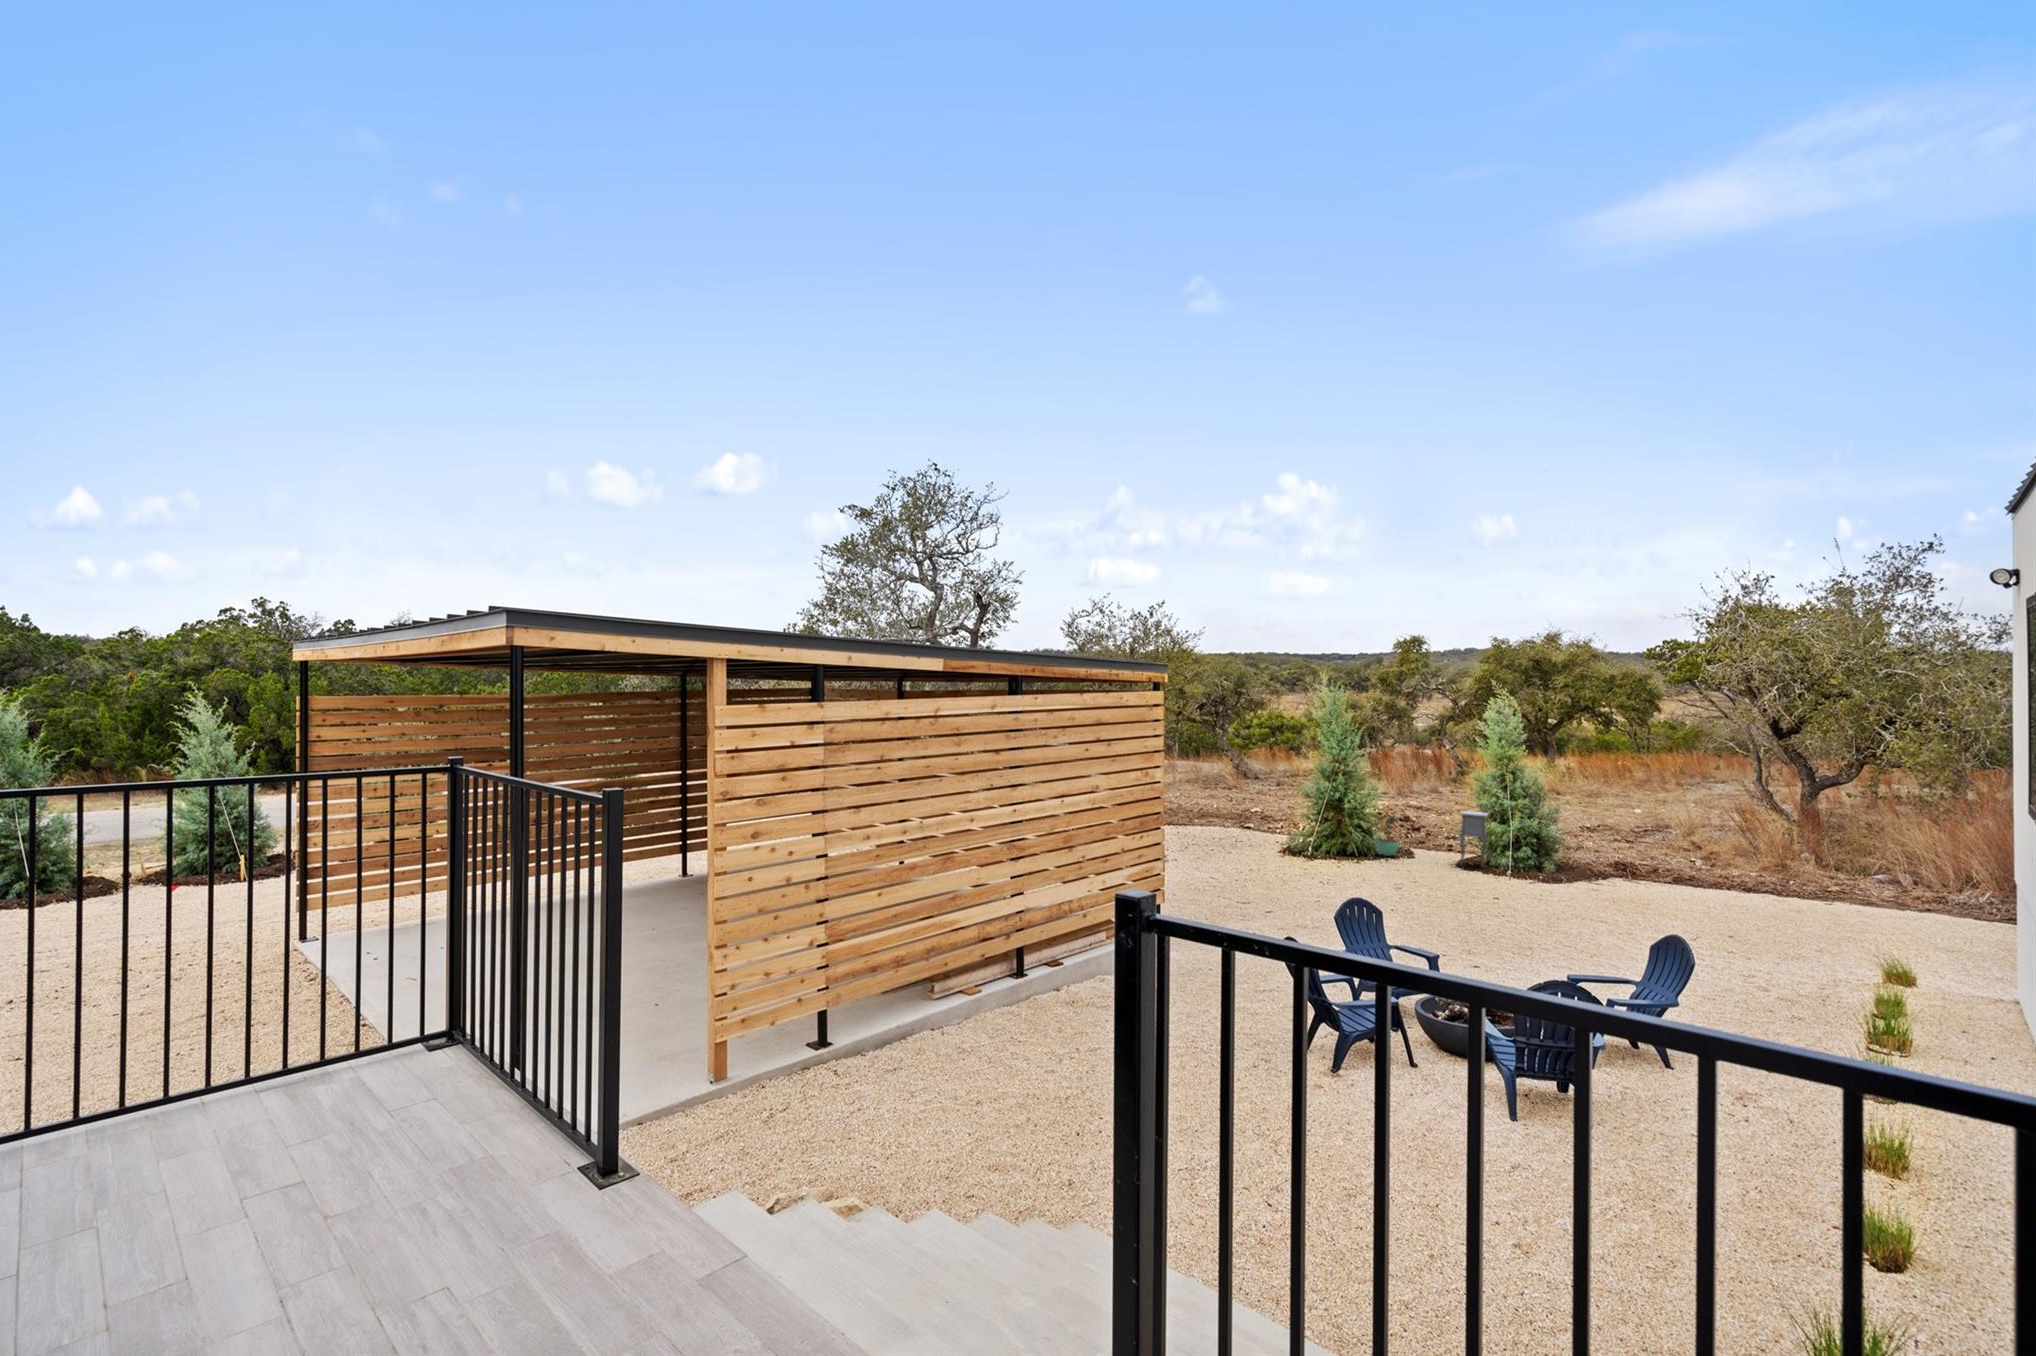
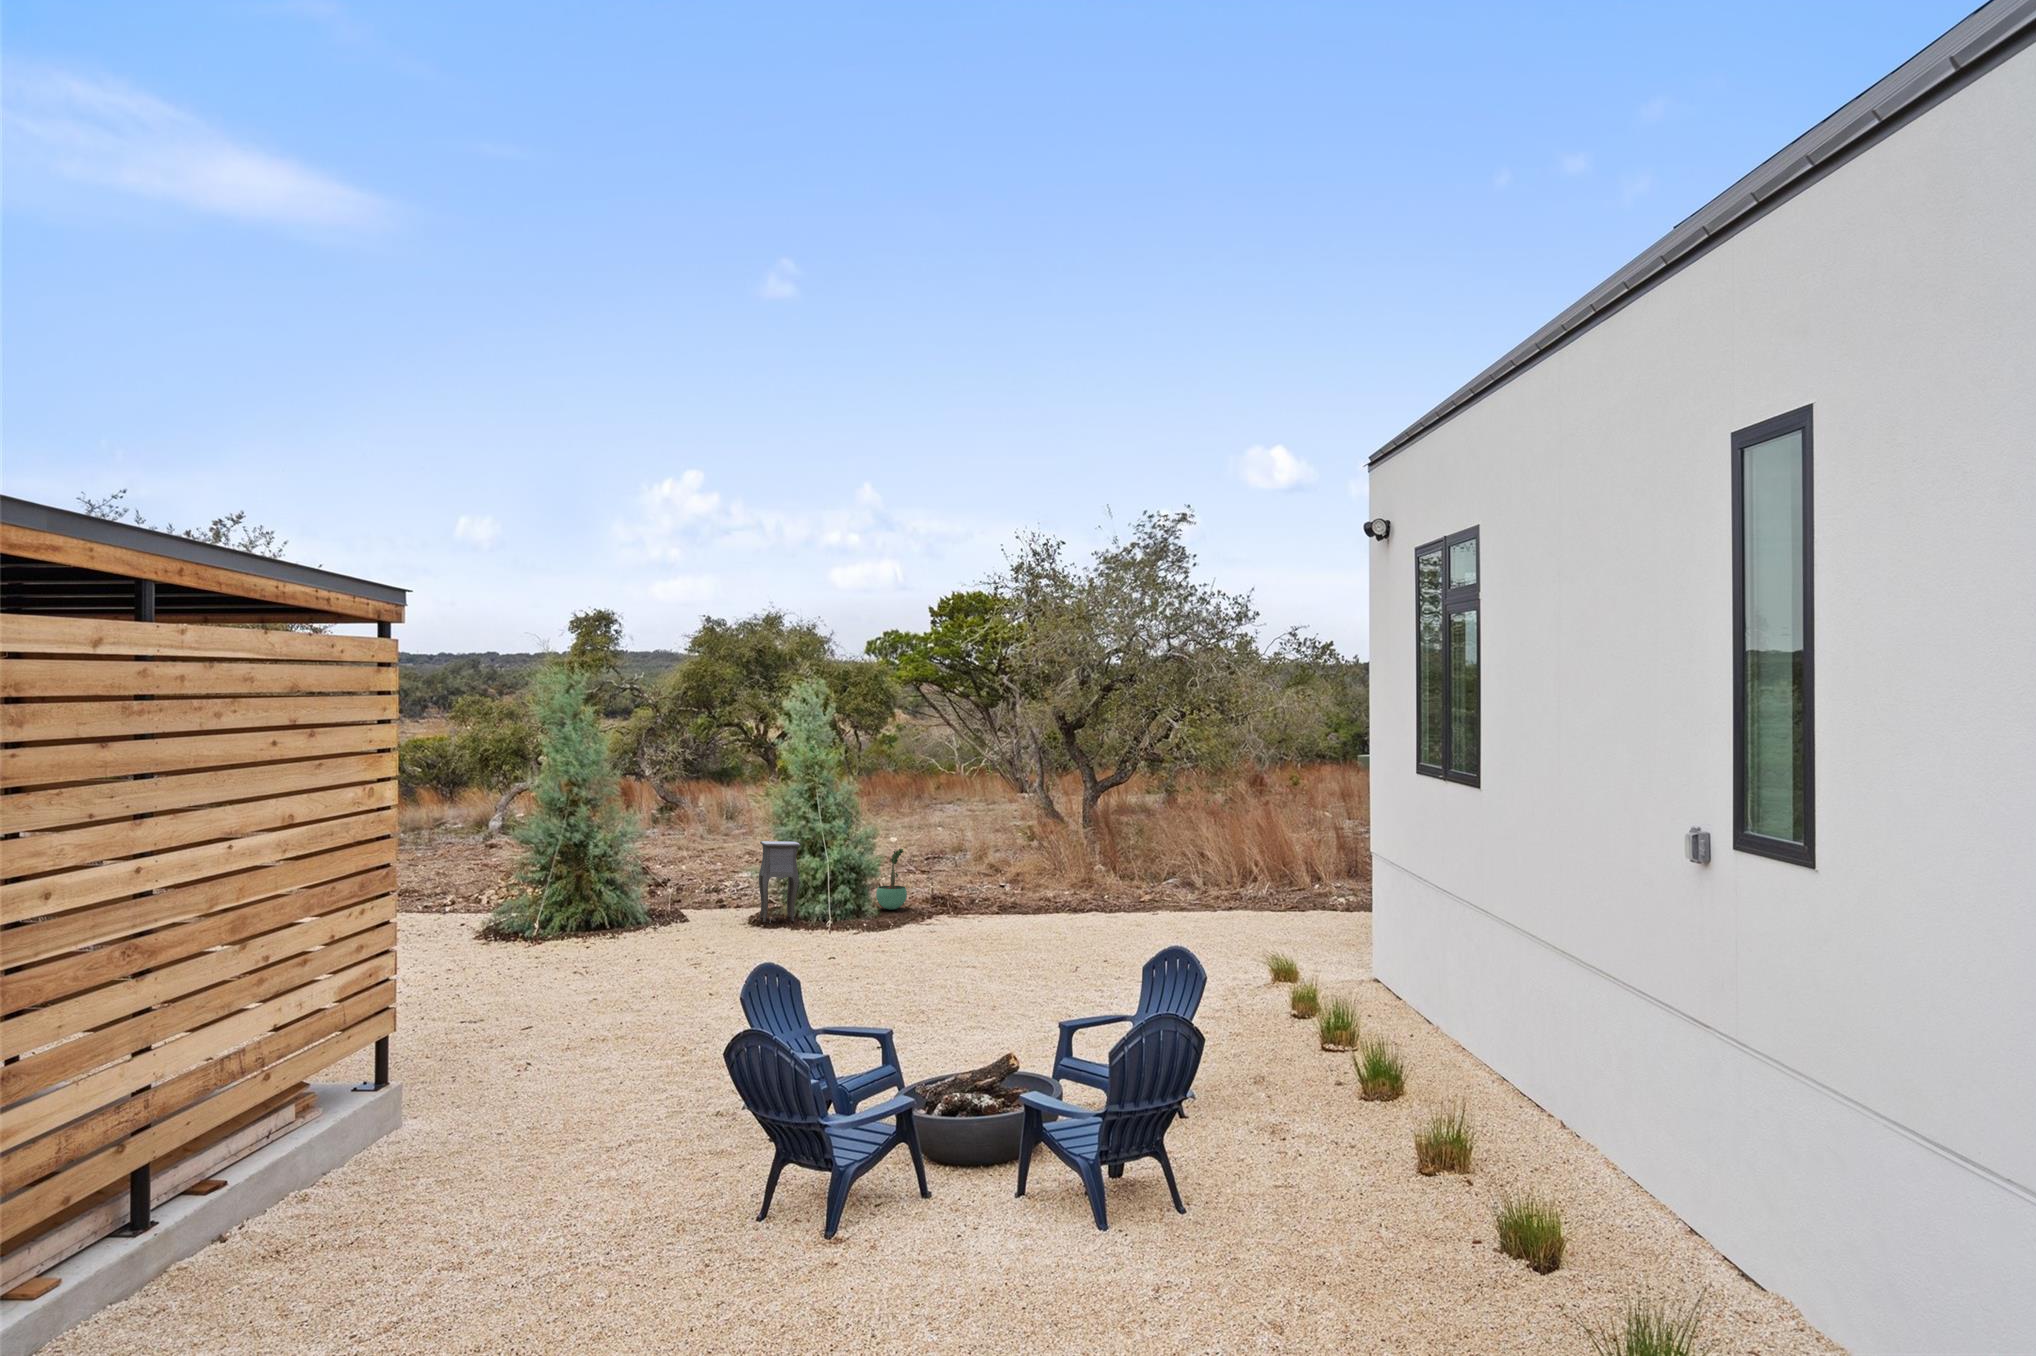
potted plant: present [1377,815,1399,856] -> present [876,849,907,910]

